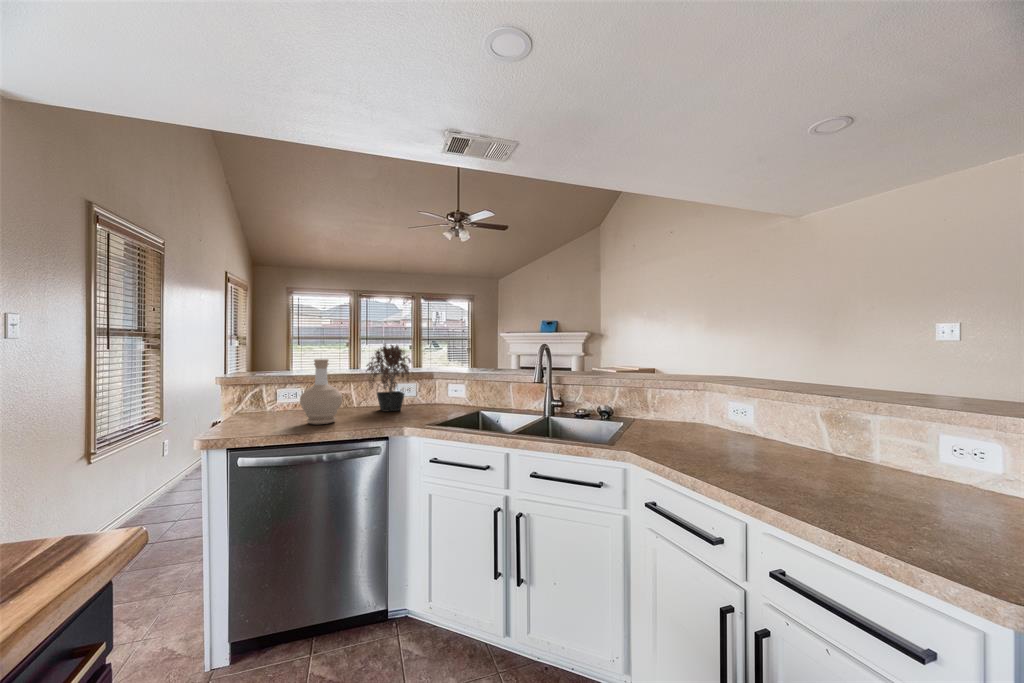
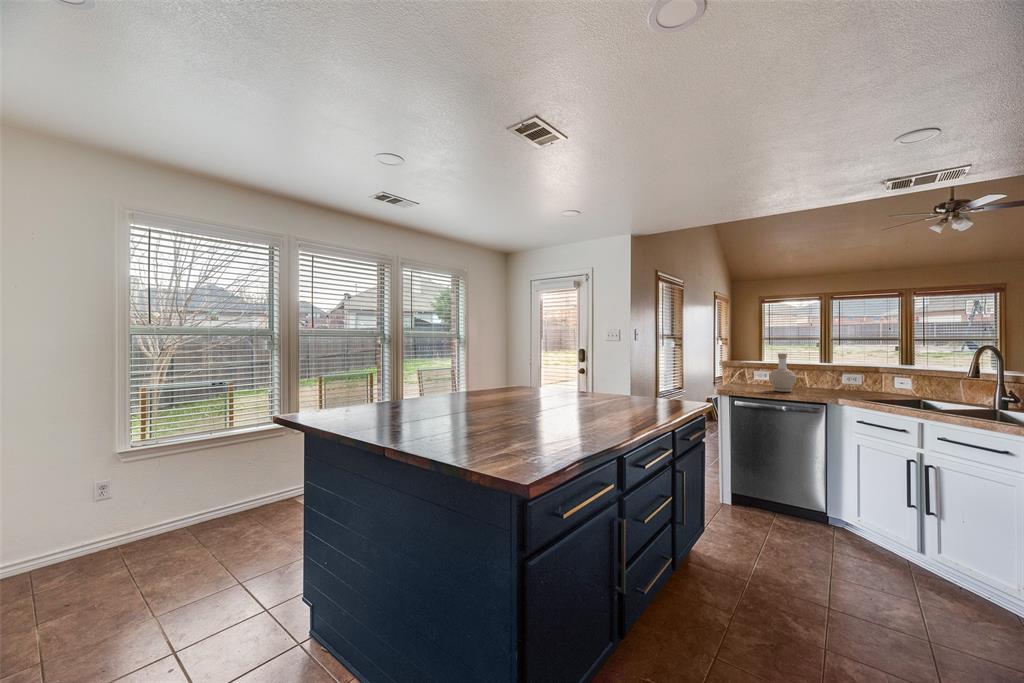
potted plant: present [366,344,413,412] -> none [815,344,859,392]

